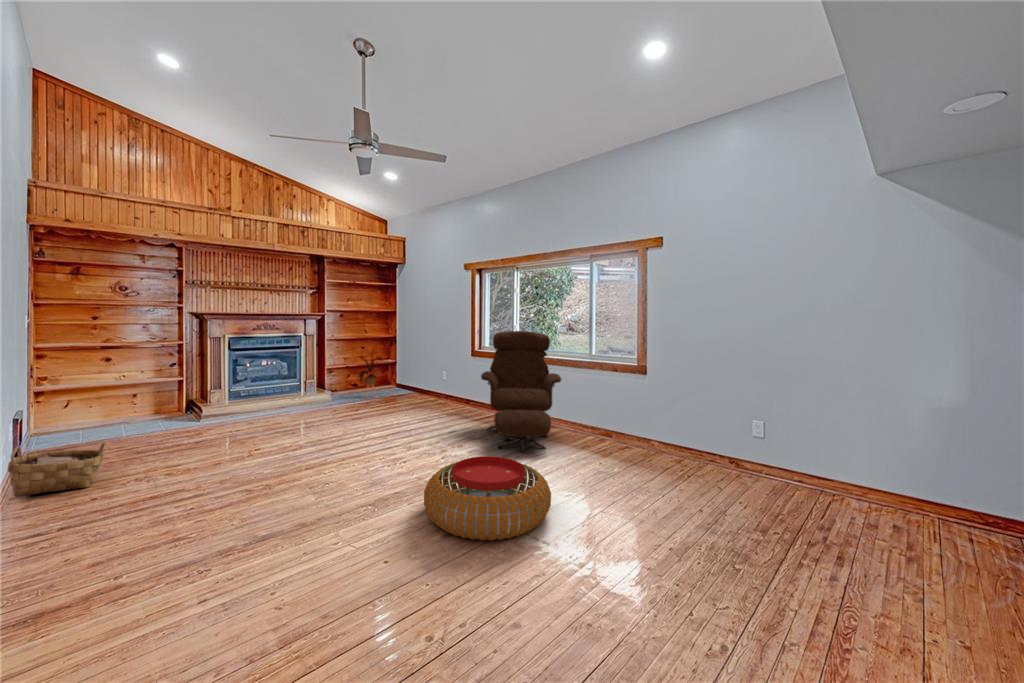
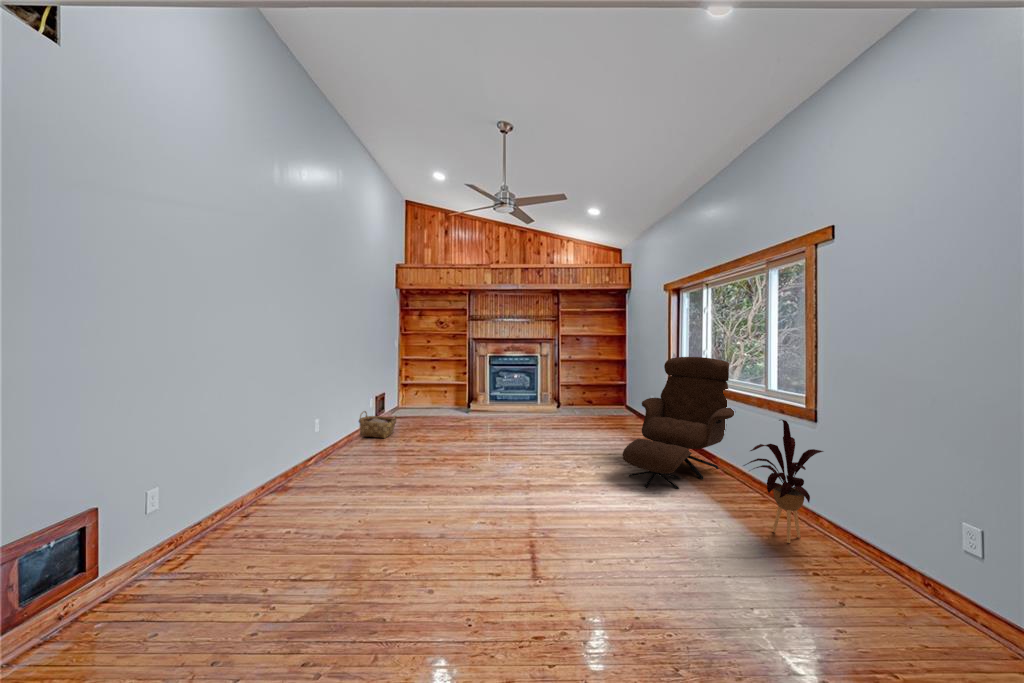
house plant: present [358,357,382,396] -> present [743,420,823,543]
pouf: present [424,456,551,541] -> none [477,470,587,544]

